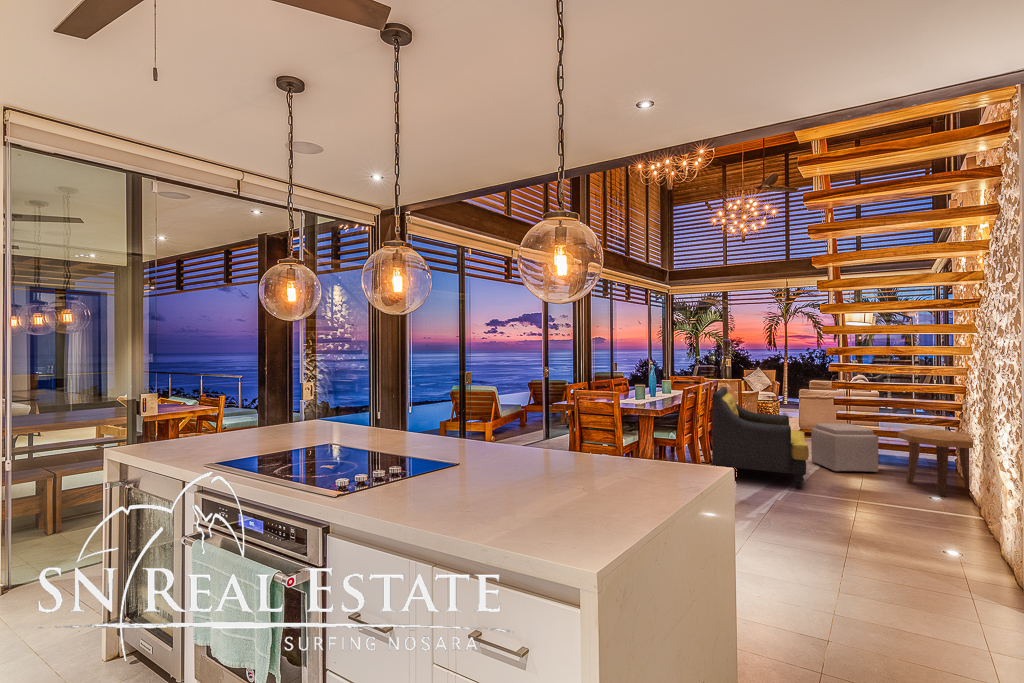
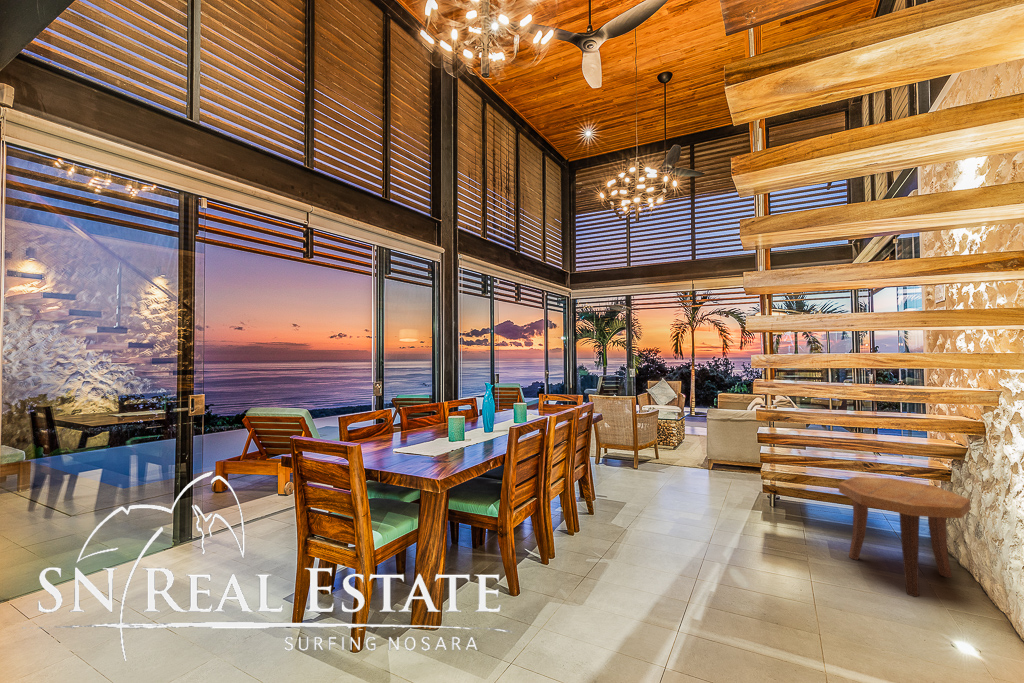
armchair: present [712,387,809,488] -> none [570,413,711,583]
ottoman: present [811,423,878,473] -> none [717,462,807,537]

